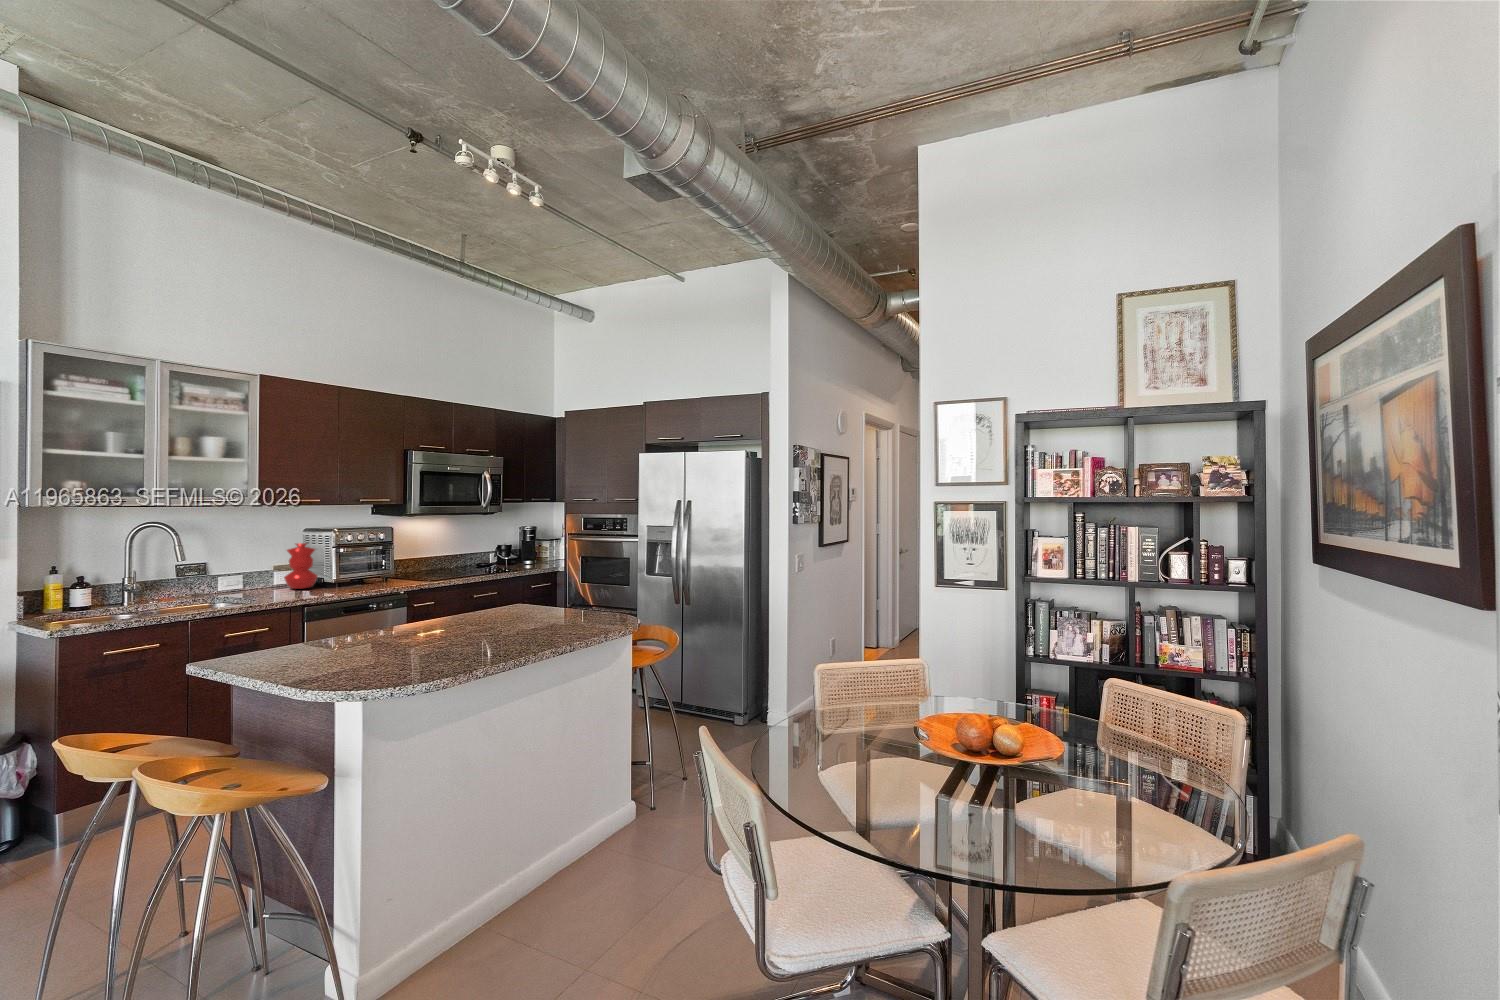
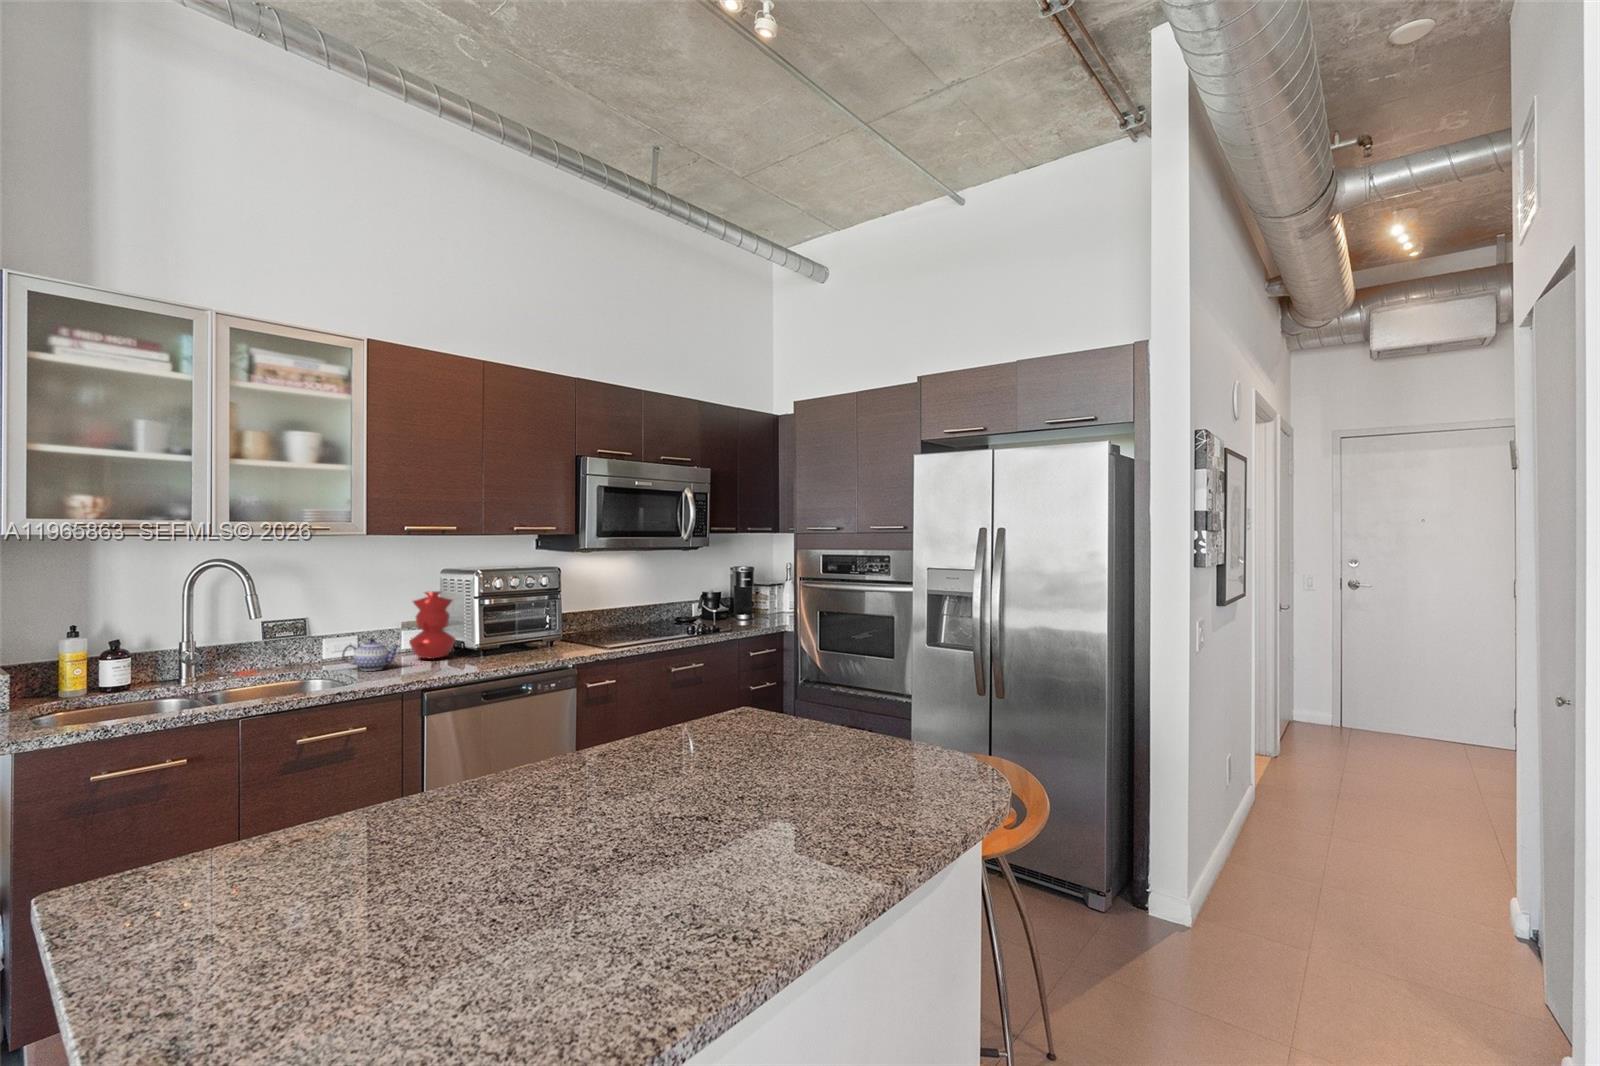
teapot: none [240,574,283,596] -> present [342,638,400,671]

